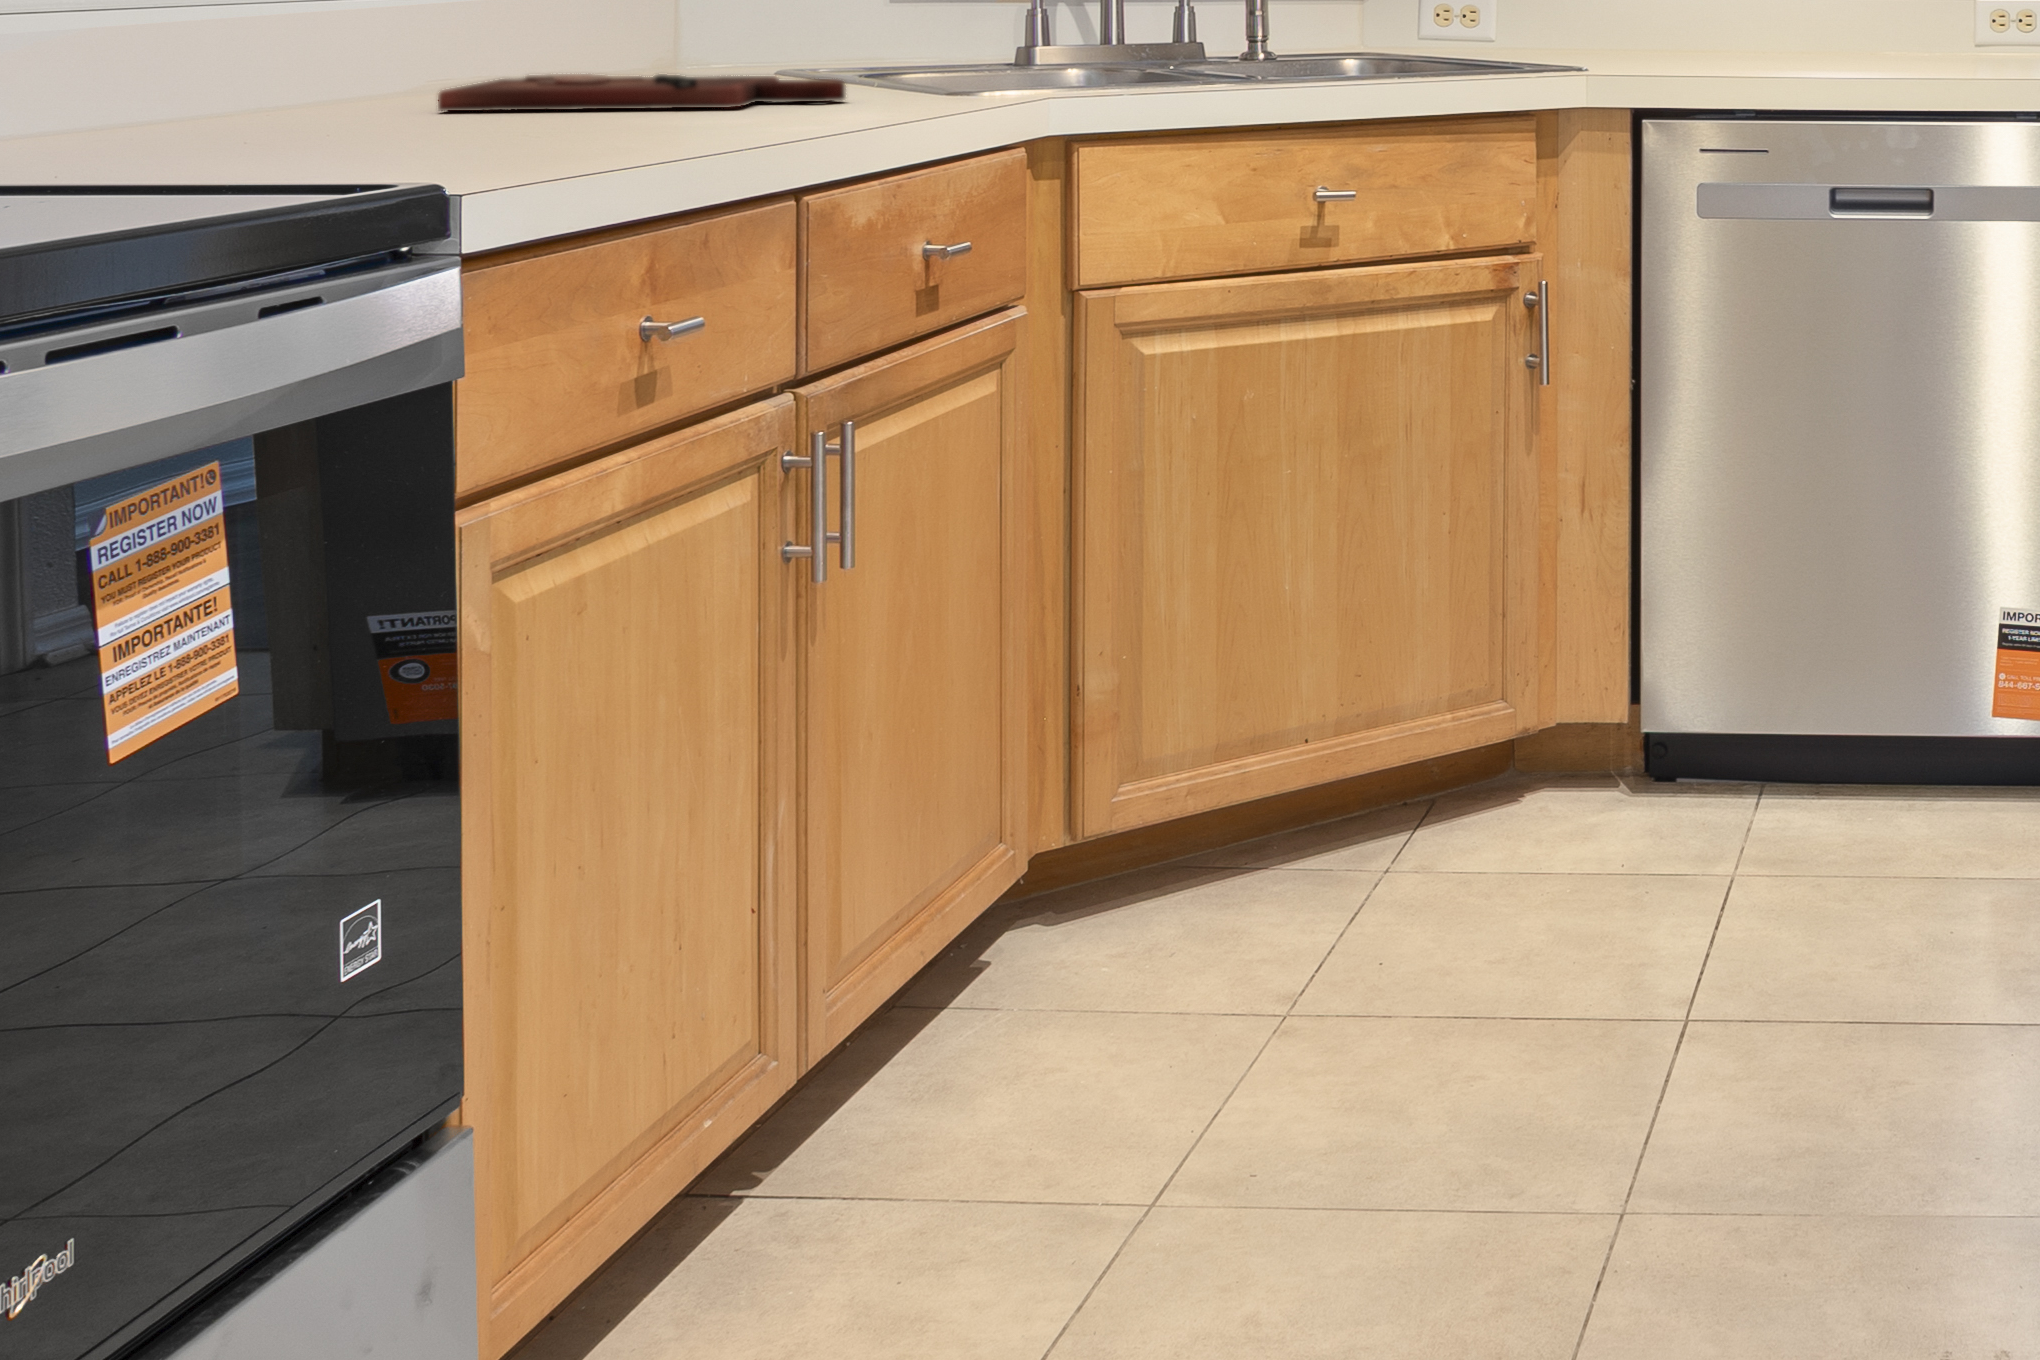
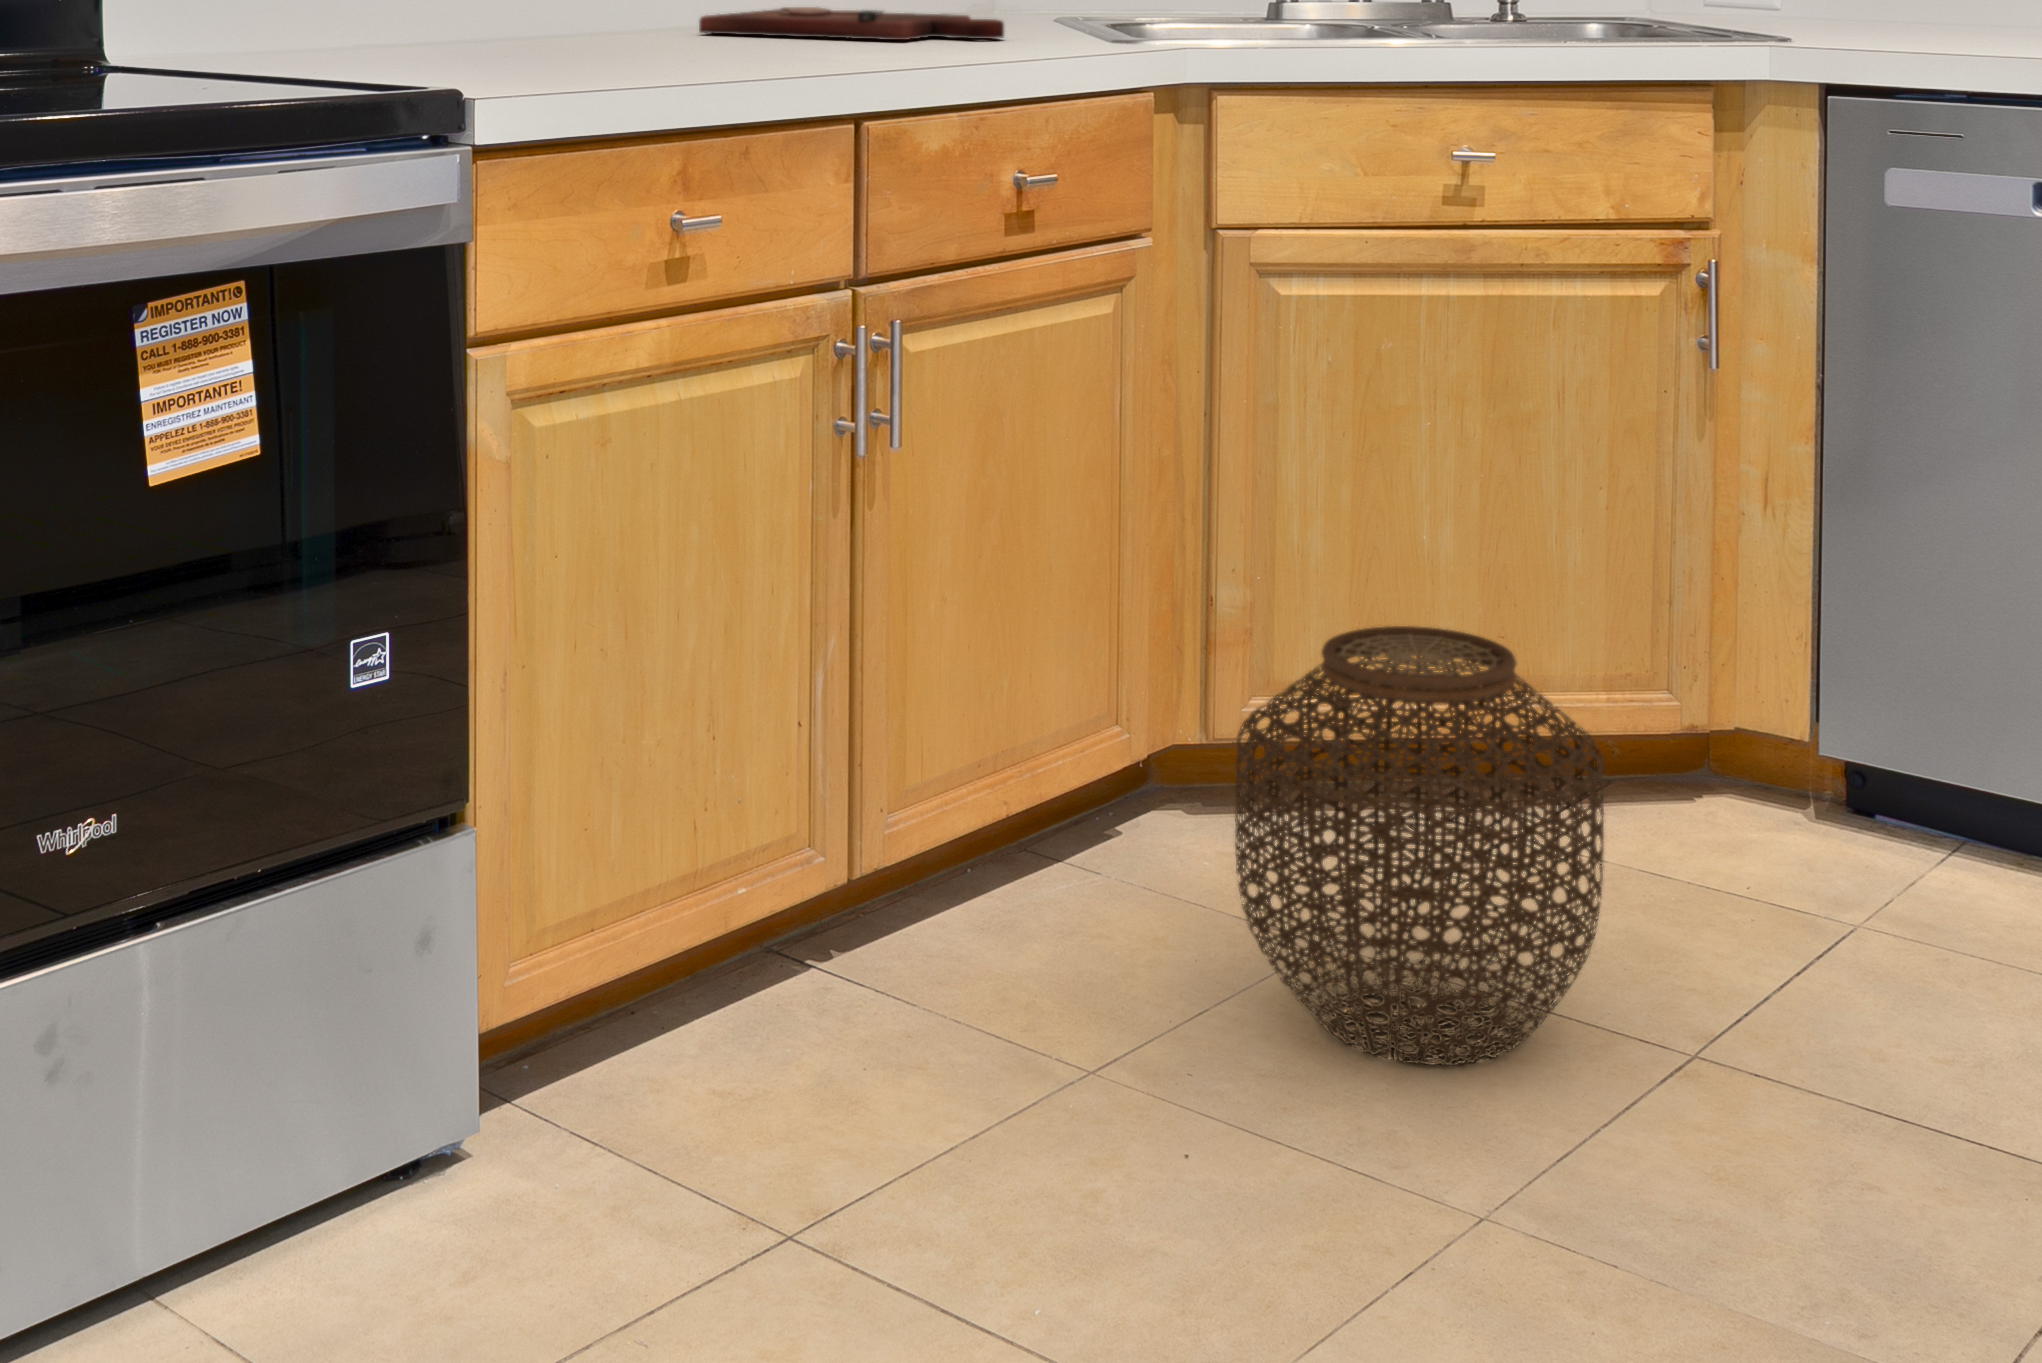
woven basket: none [1250,660,1617,1092] -> present [1235,626,1604,1065]

